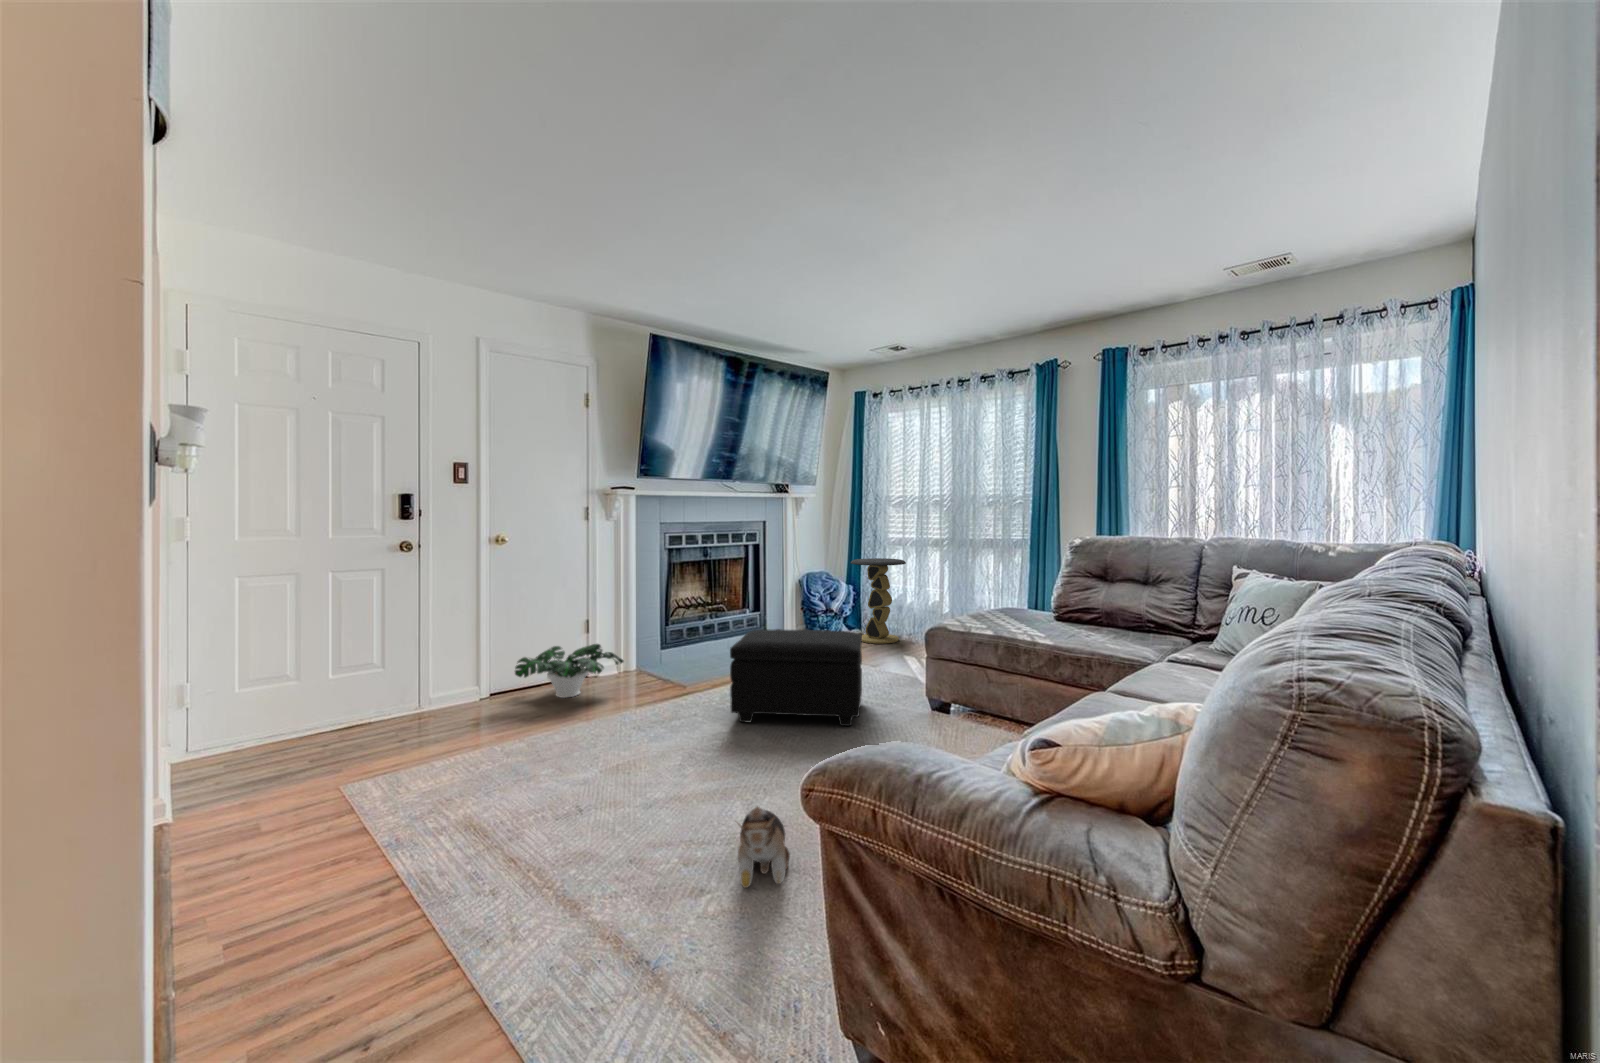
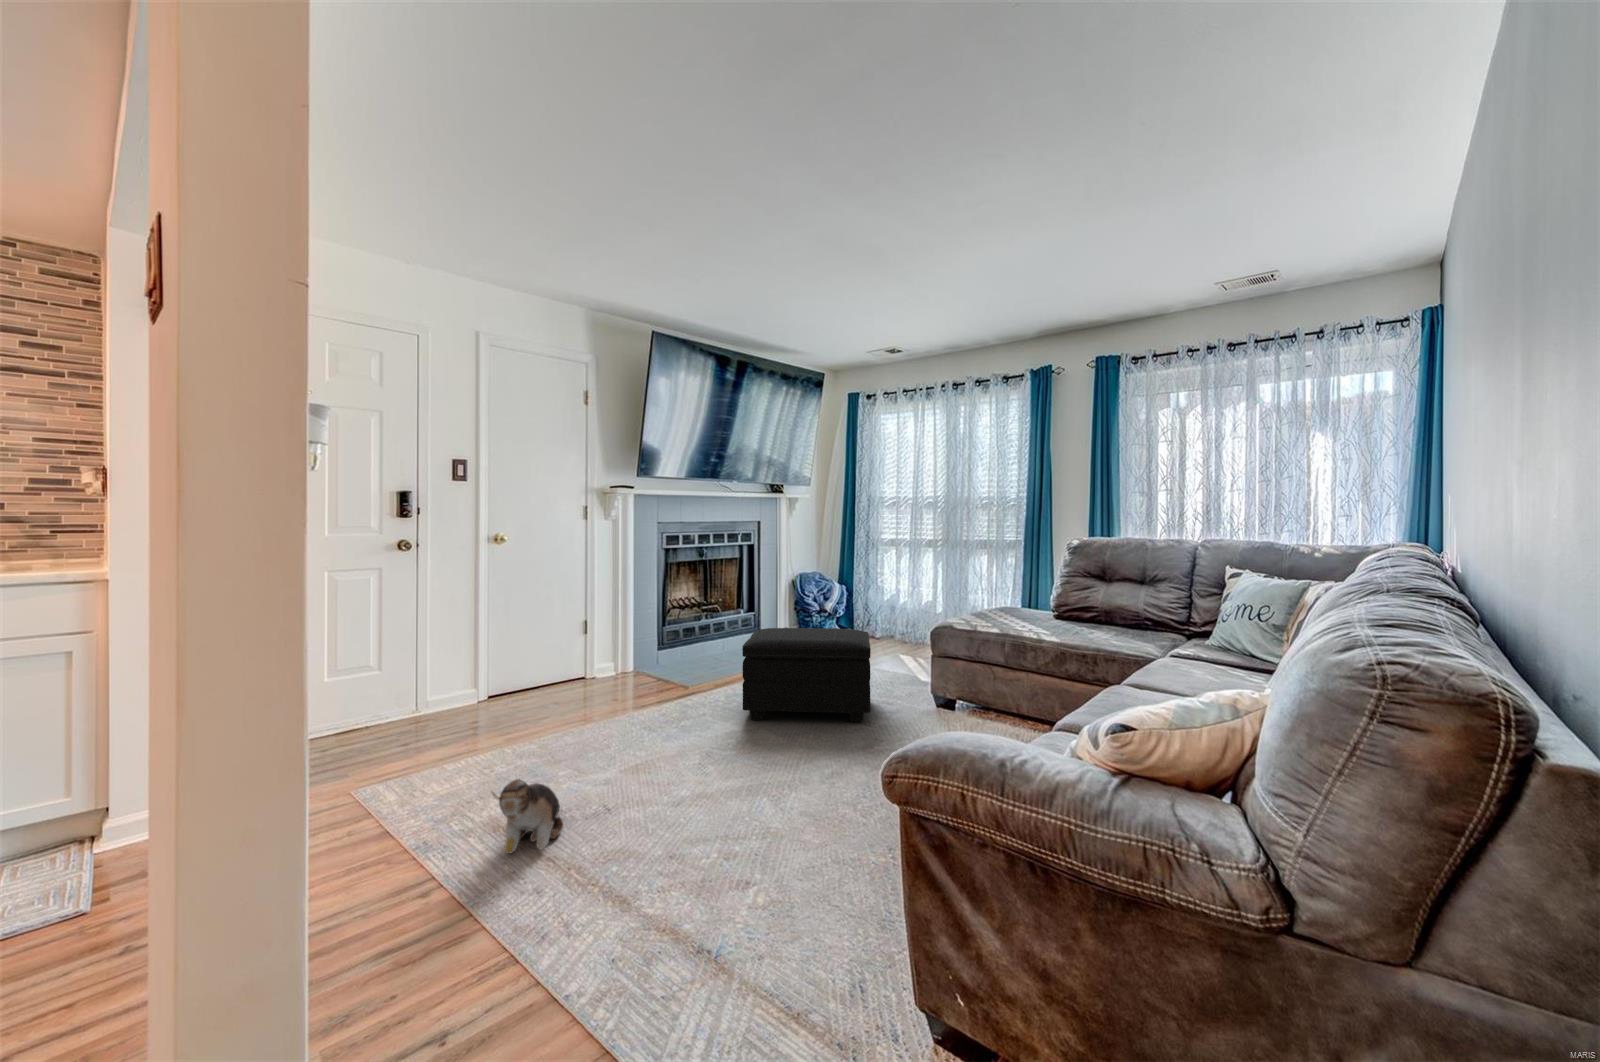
side table: present [851,558,906,644] -> none [845,559,899,643]
potted plant: present [515,644,624,698] -> none [520,643,629,698]
plush toy: present [738,807,790,888] -> present [491,779,563,854]

